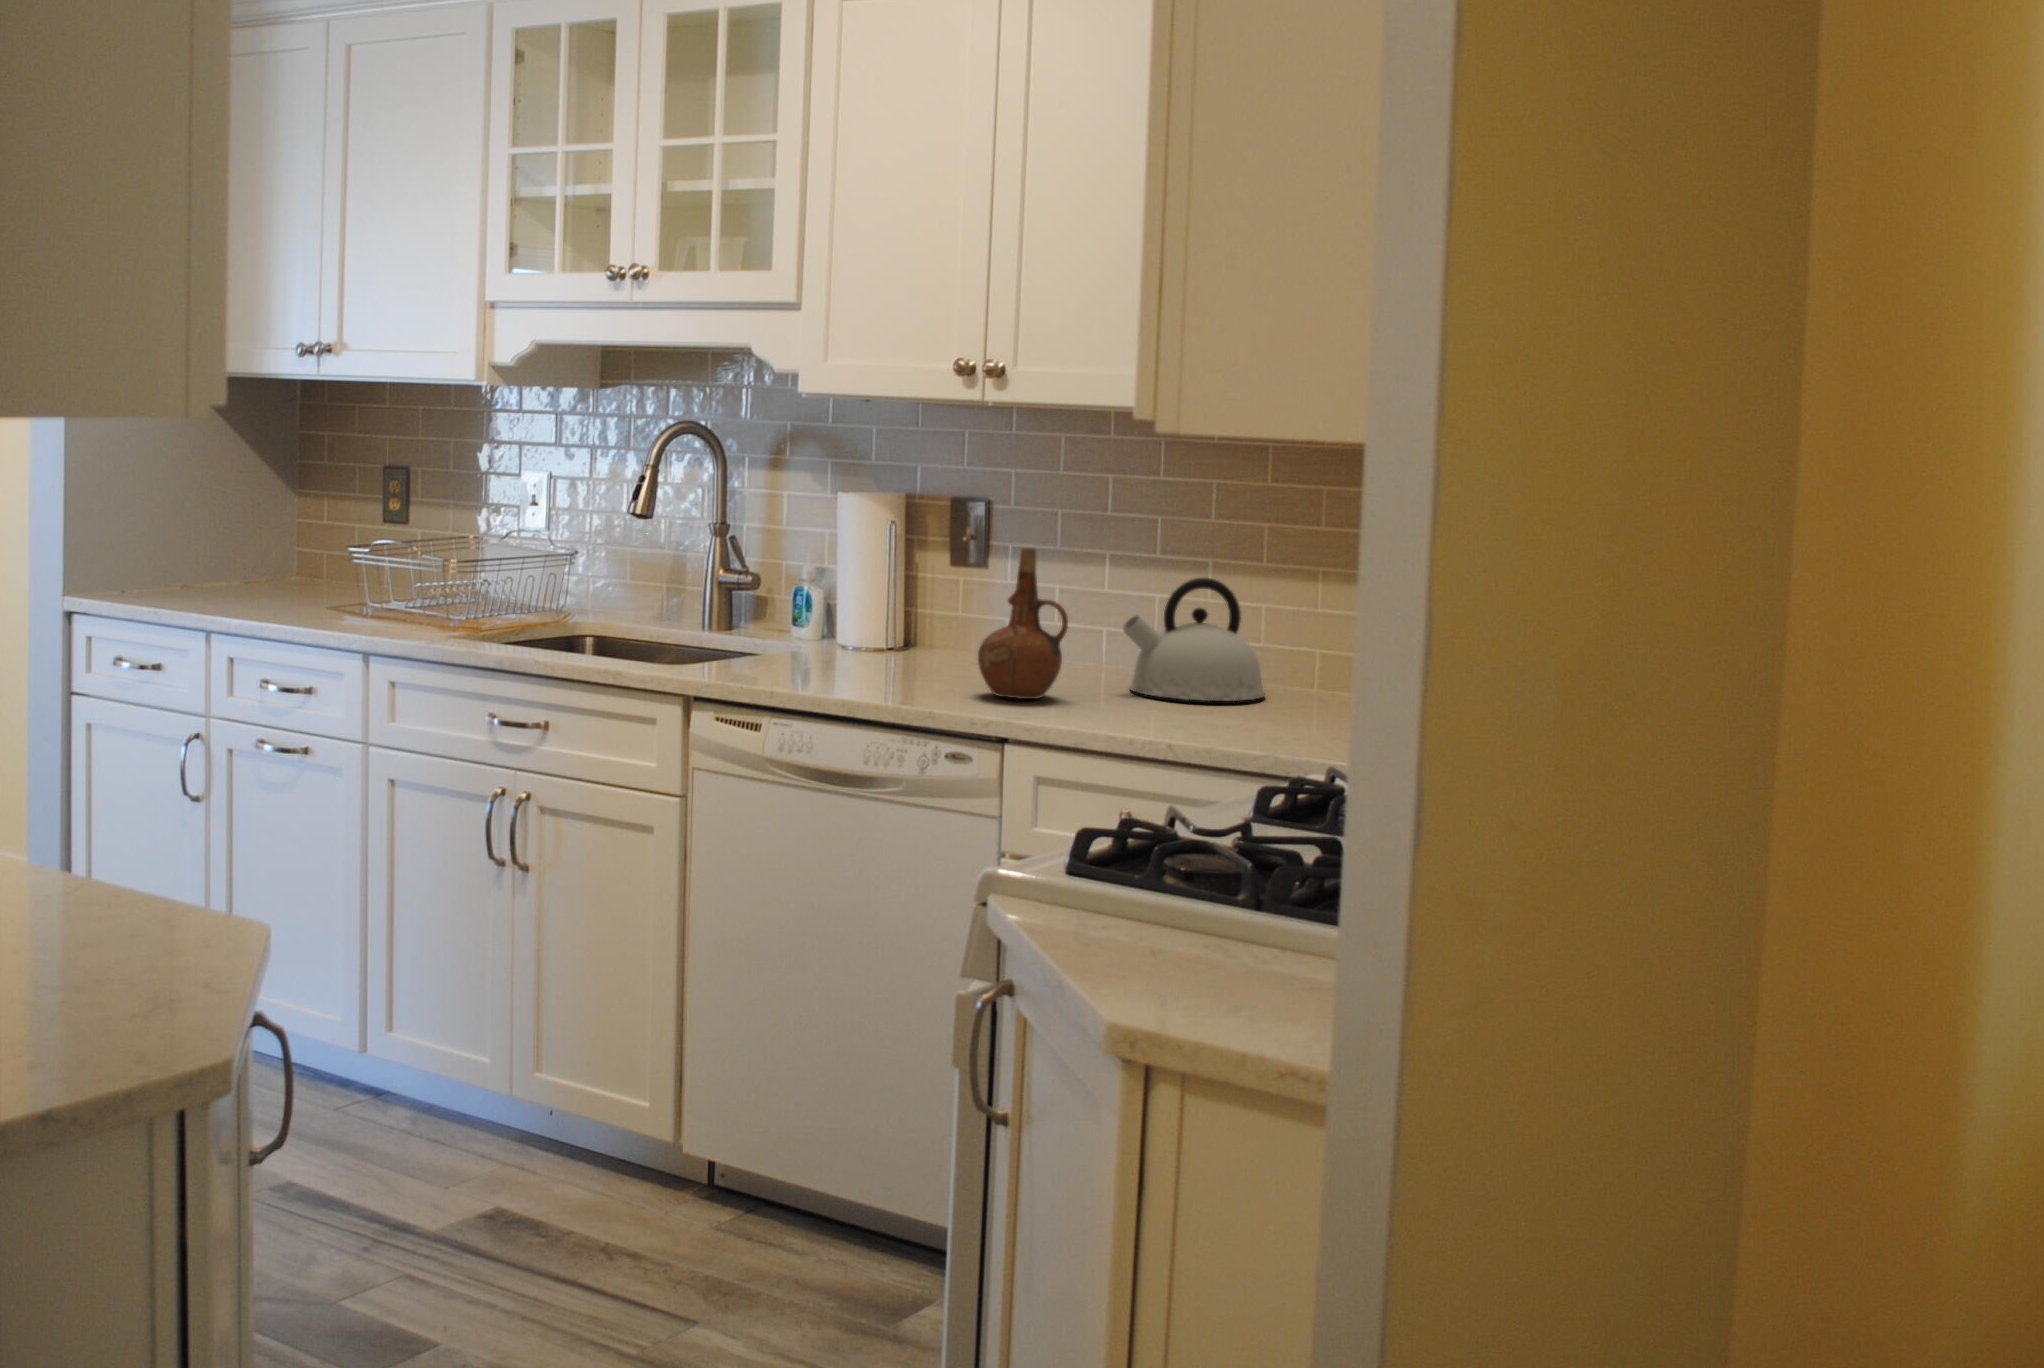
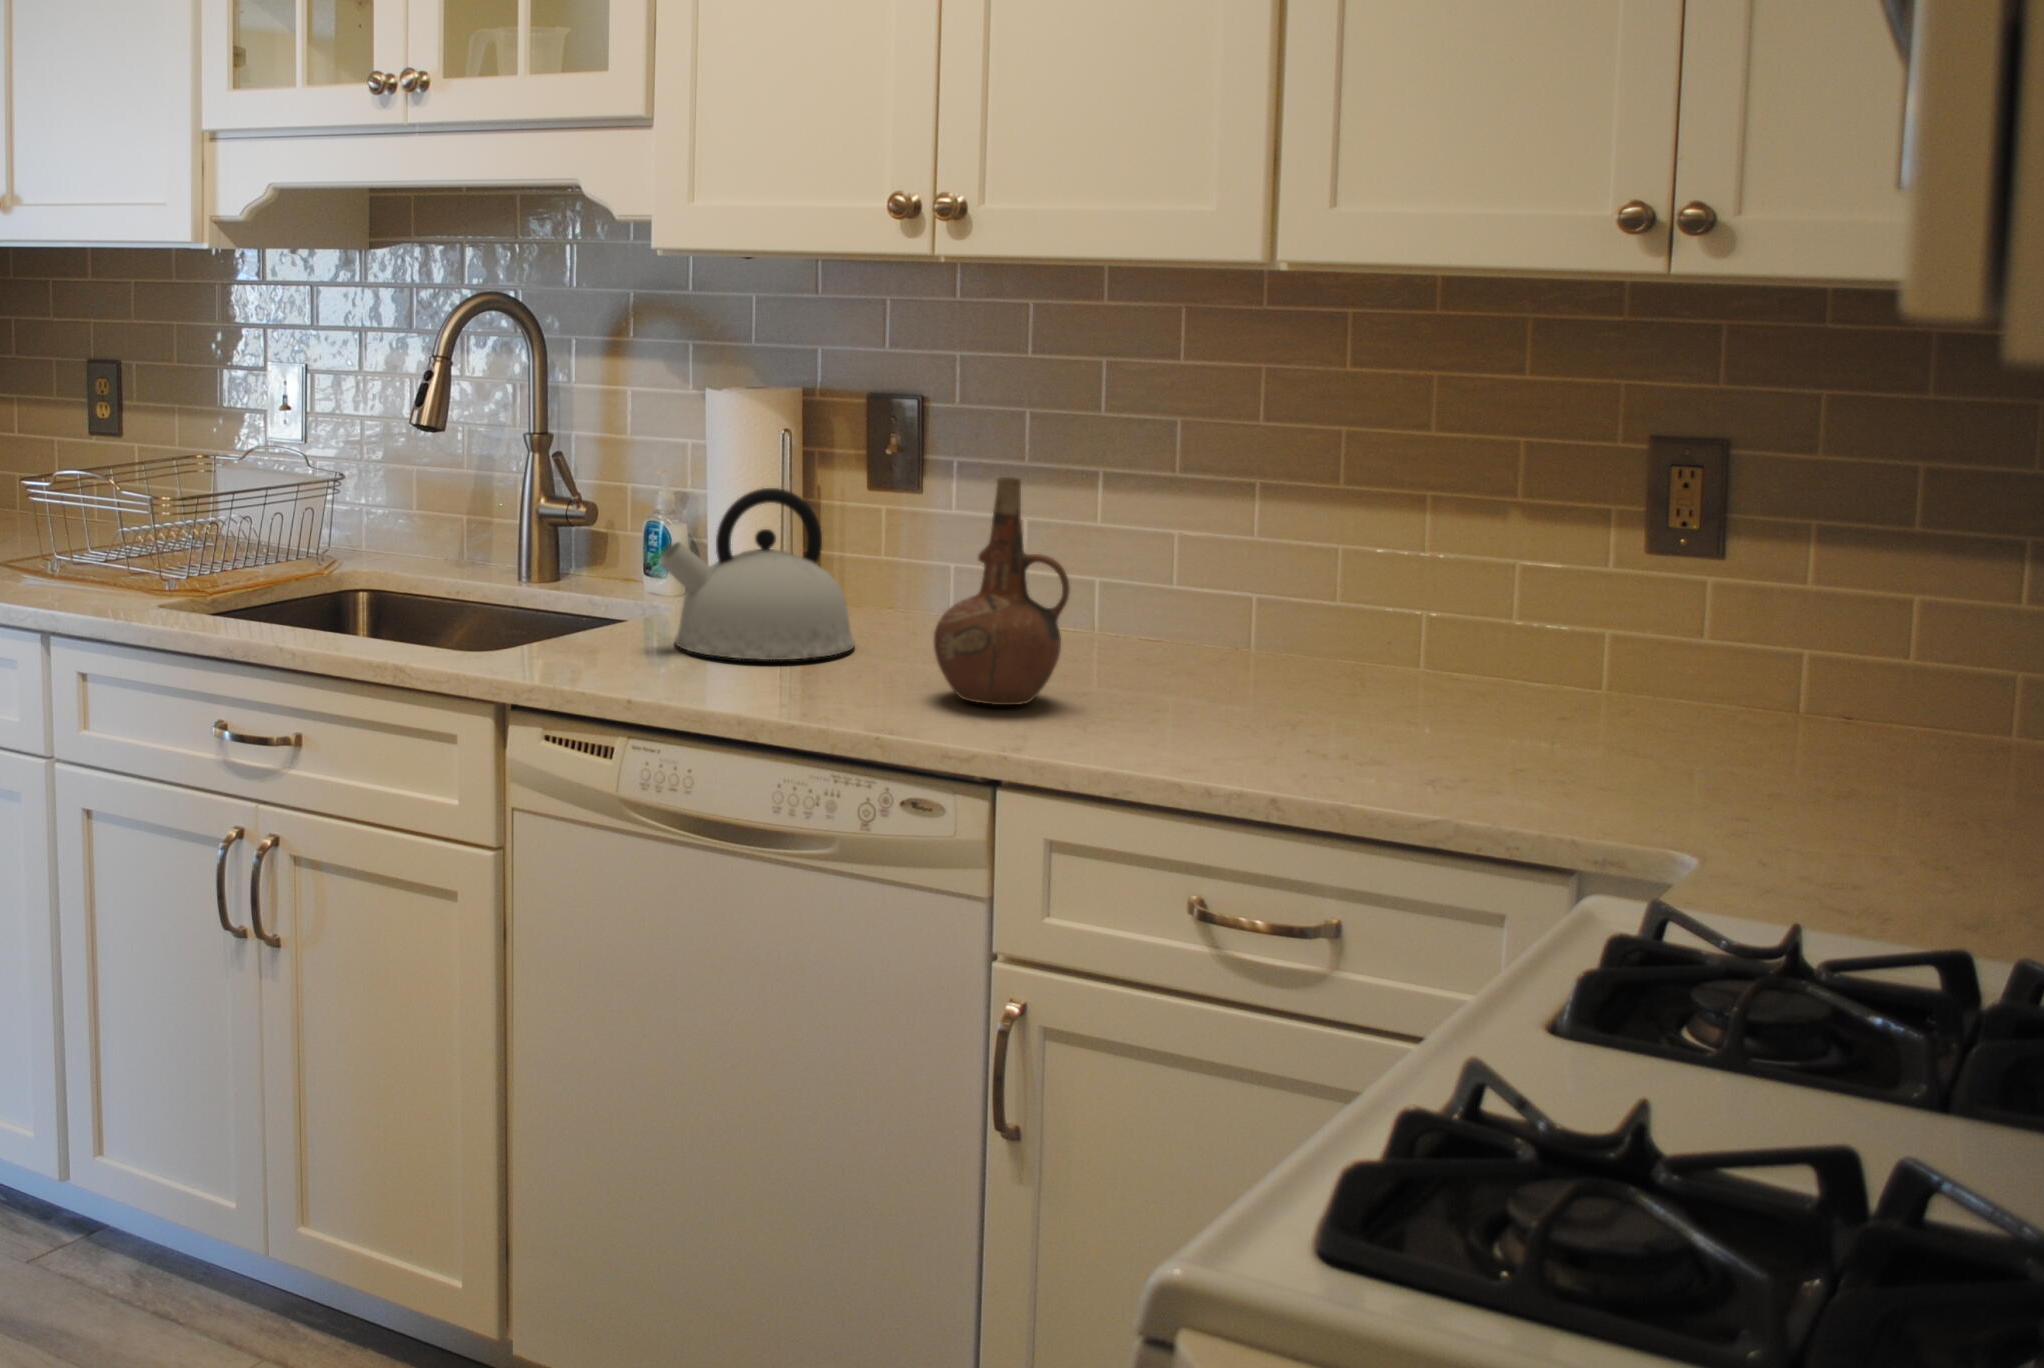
kettle: present [1123,578,1265,701] -> present [660,488,855,660]

